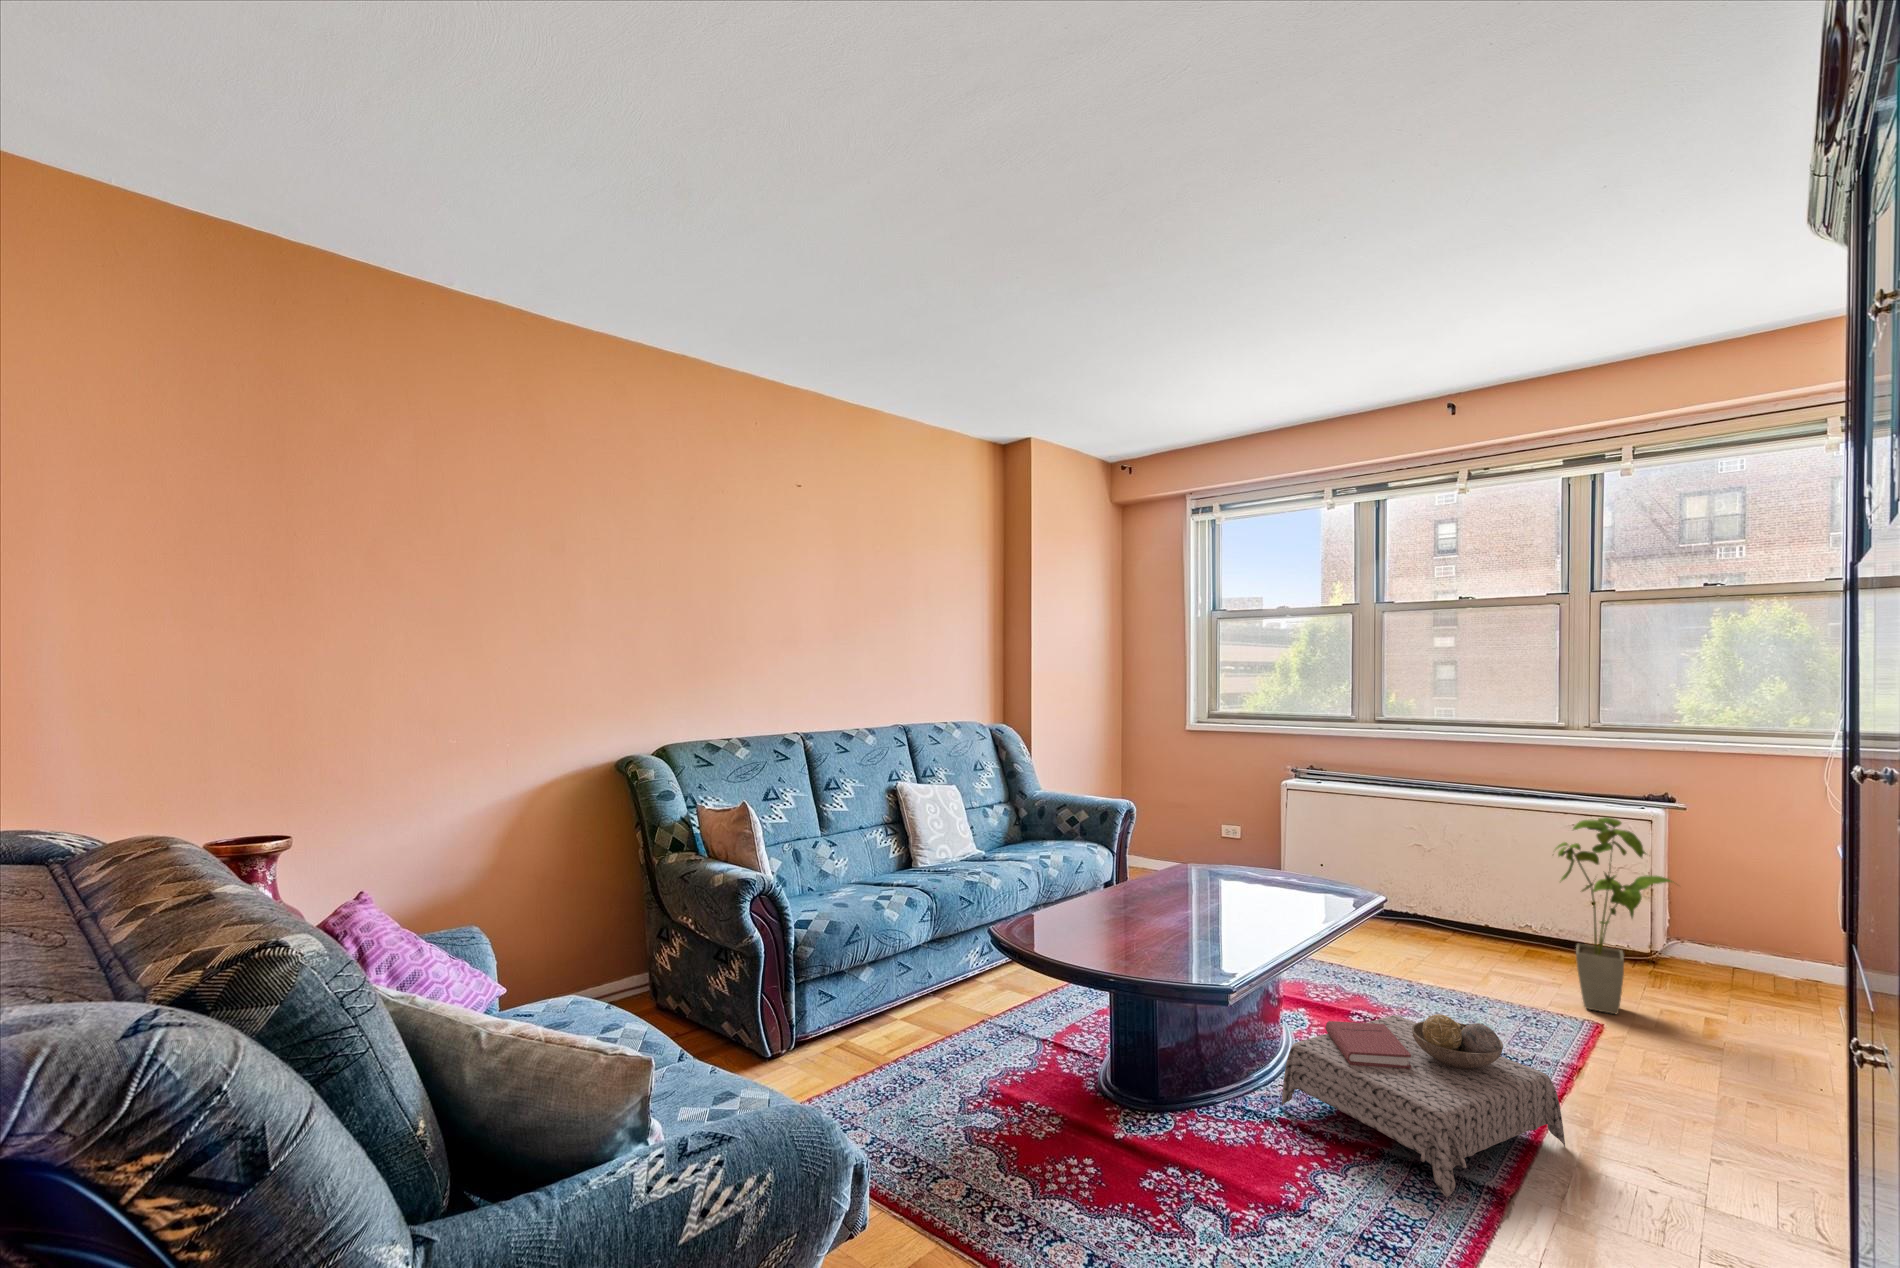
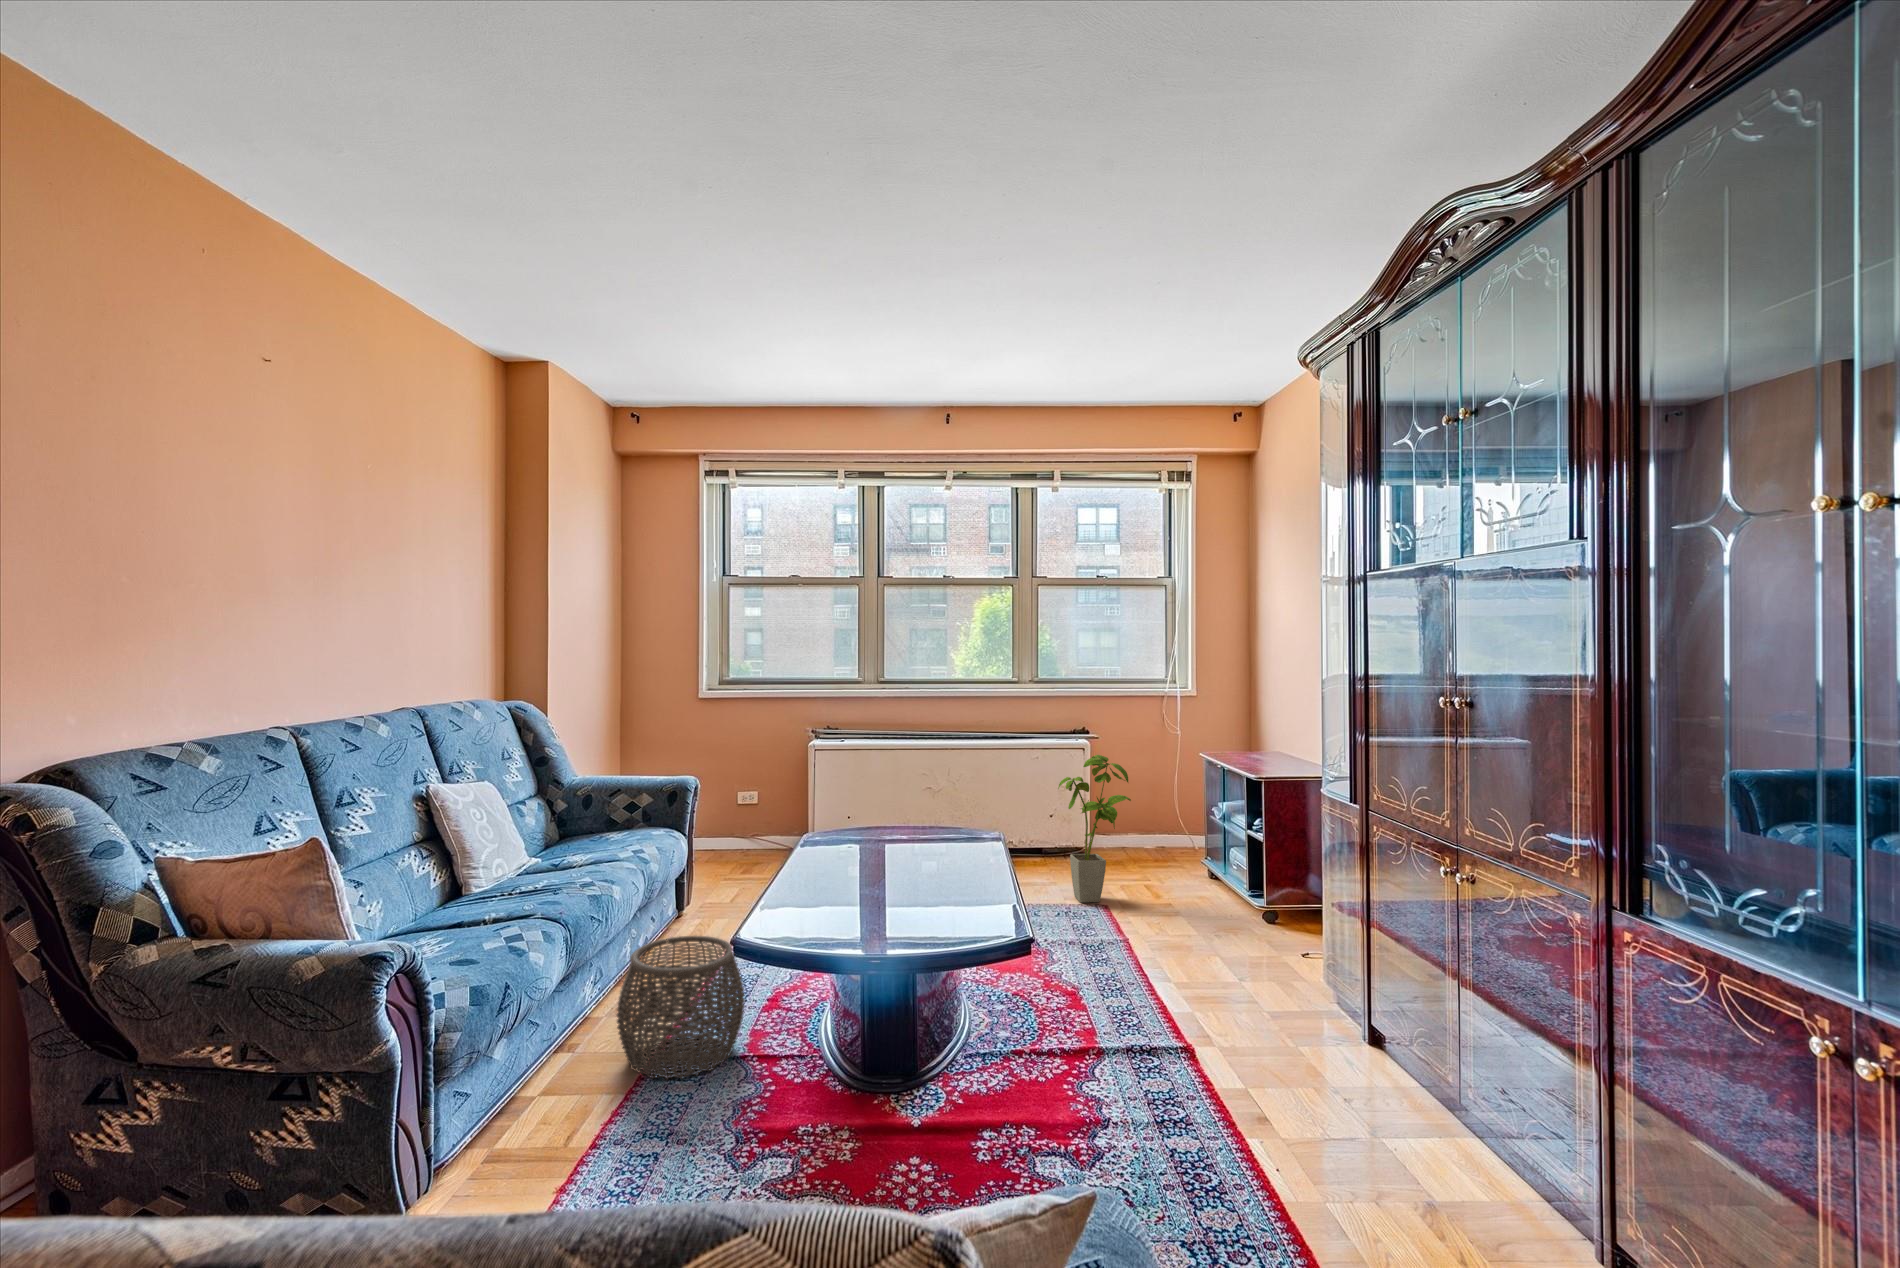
woven basket: none [955,924,1058,1041] -> present [616,936,745,1079]
ottoman: present [1282,1014,1565,1197] -> none [996,925,1172,1067]

